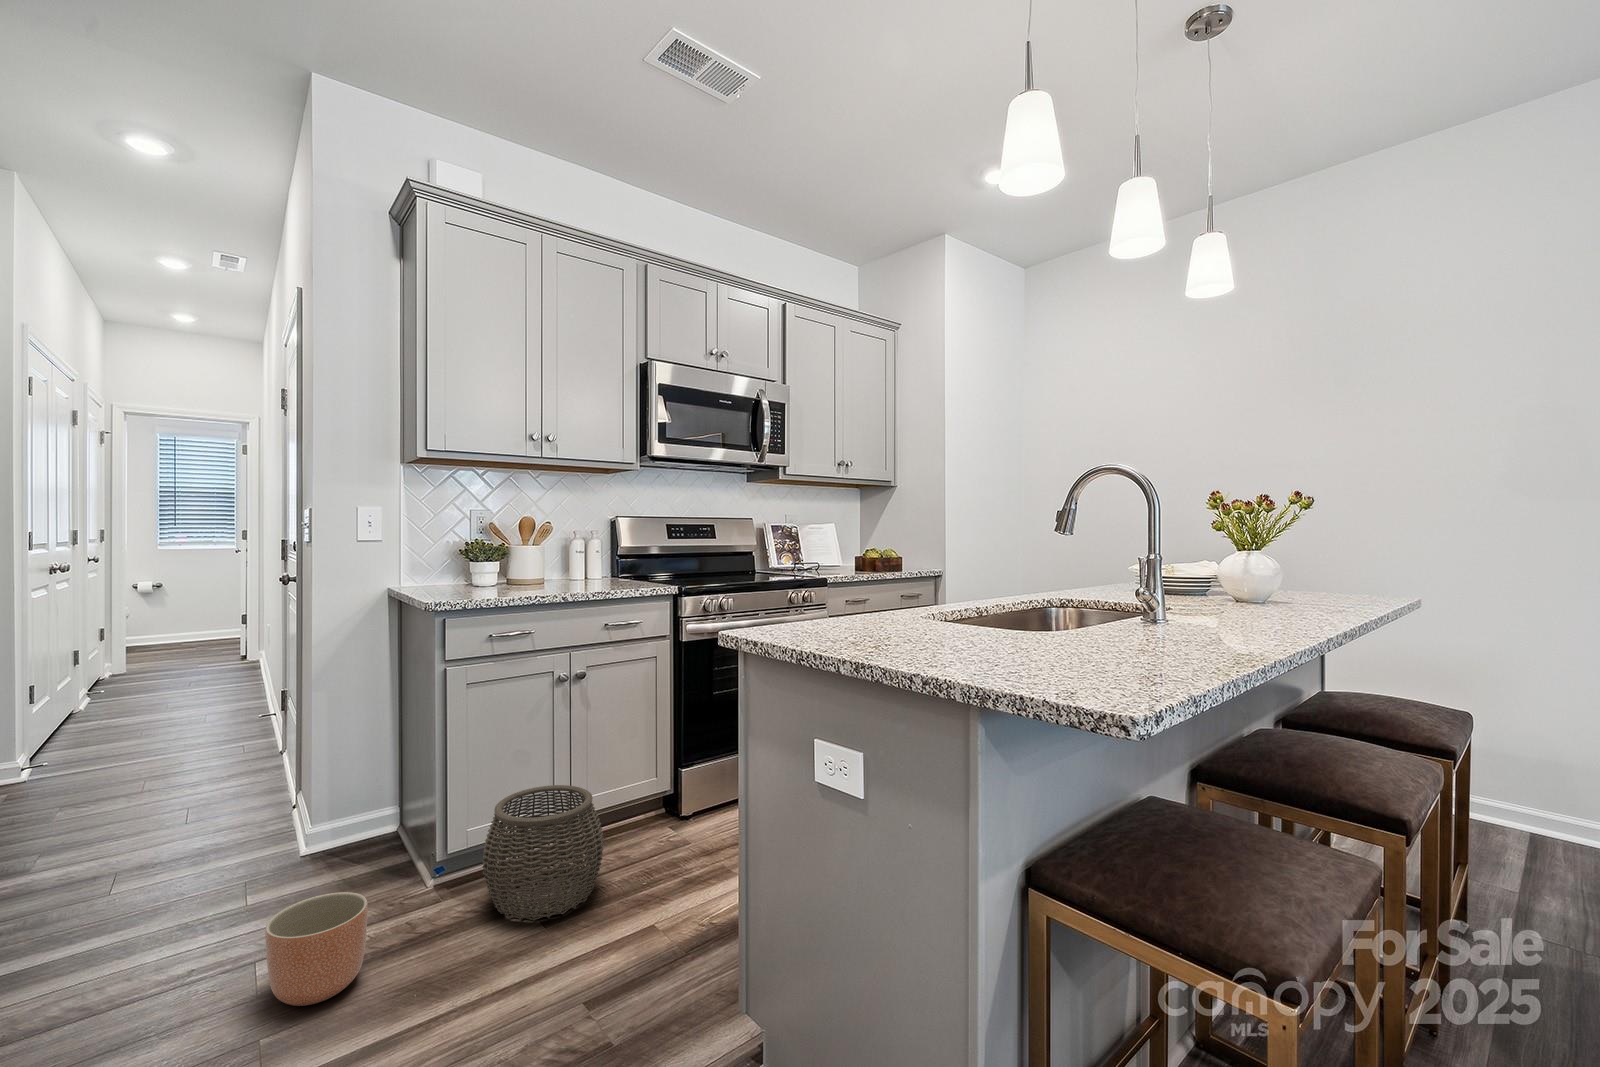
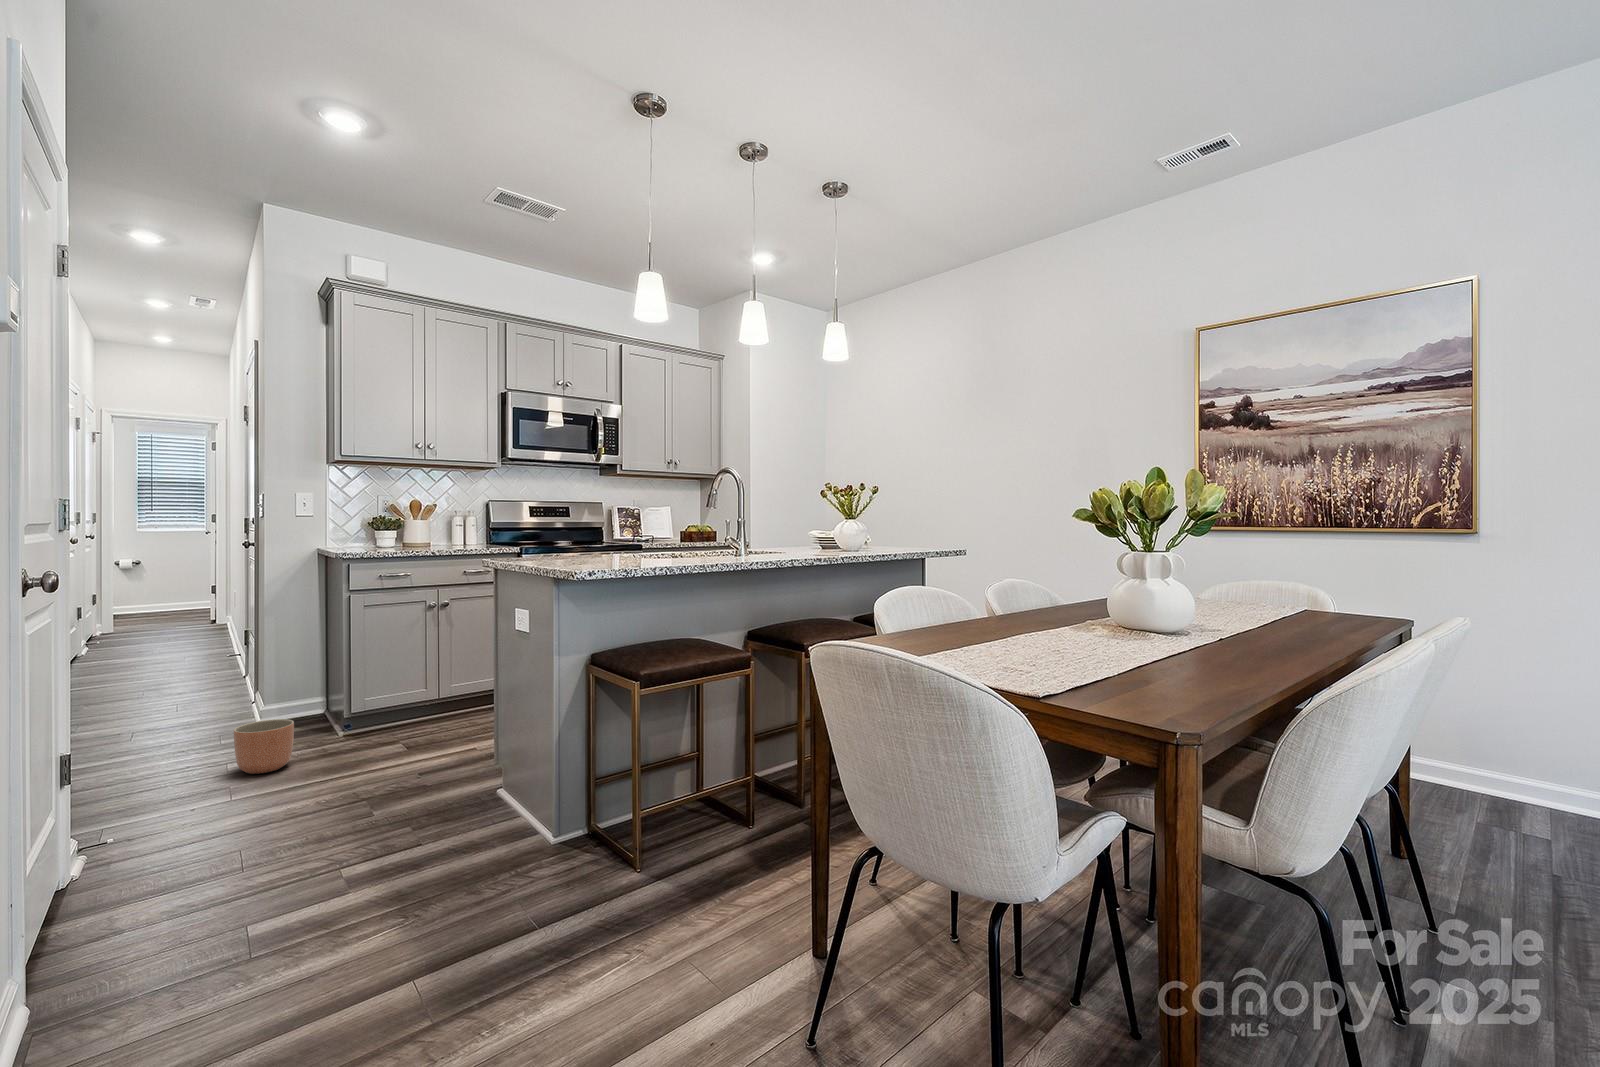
woven basket: present [482,785,604,921] -> none [370,672,452,746]

